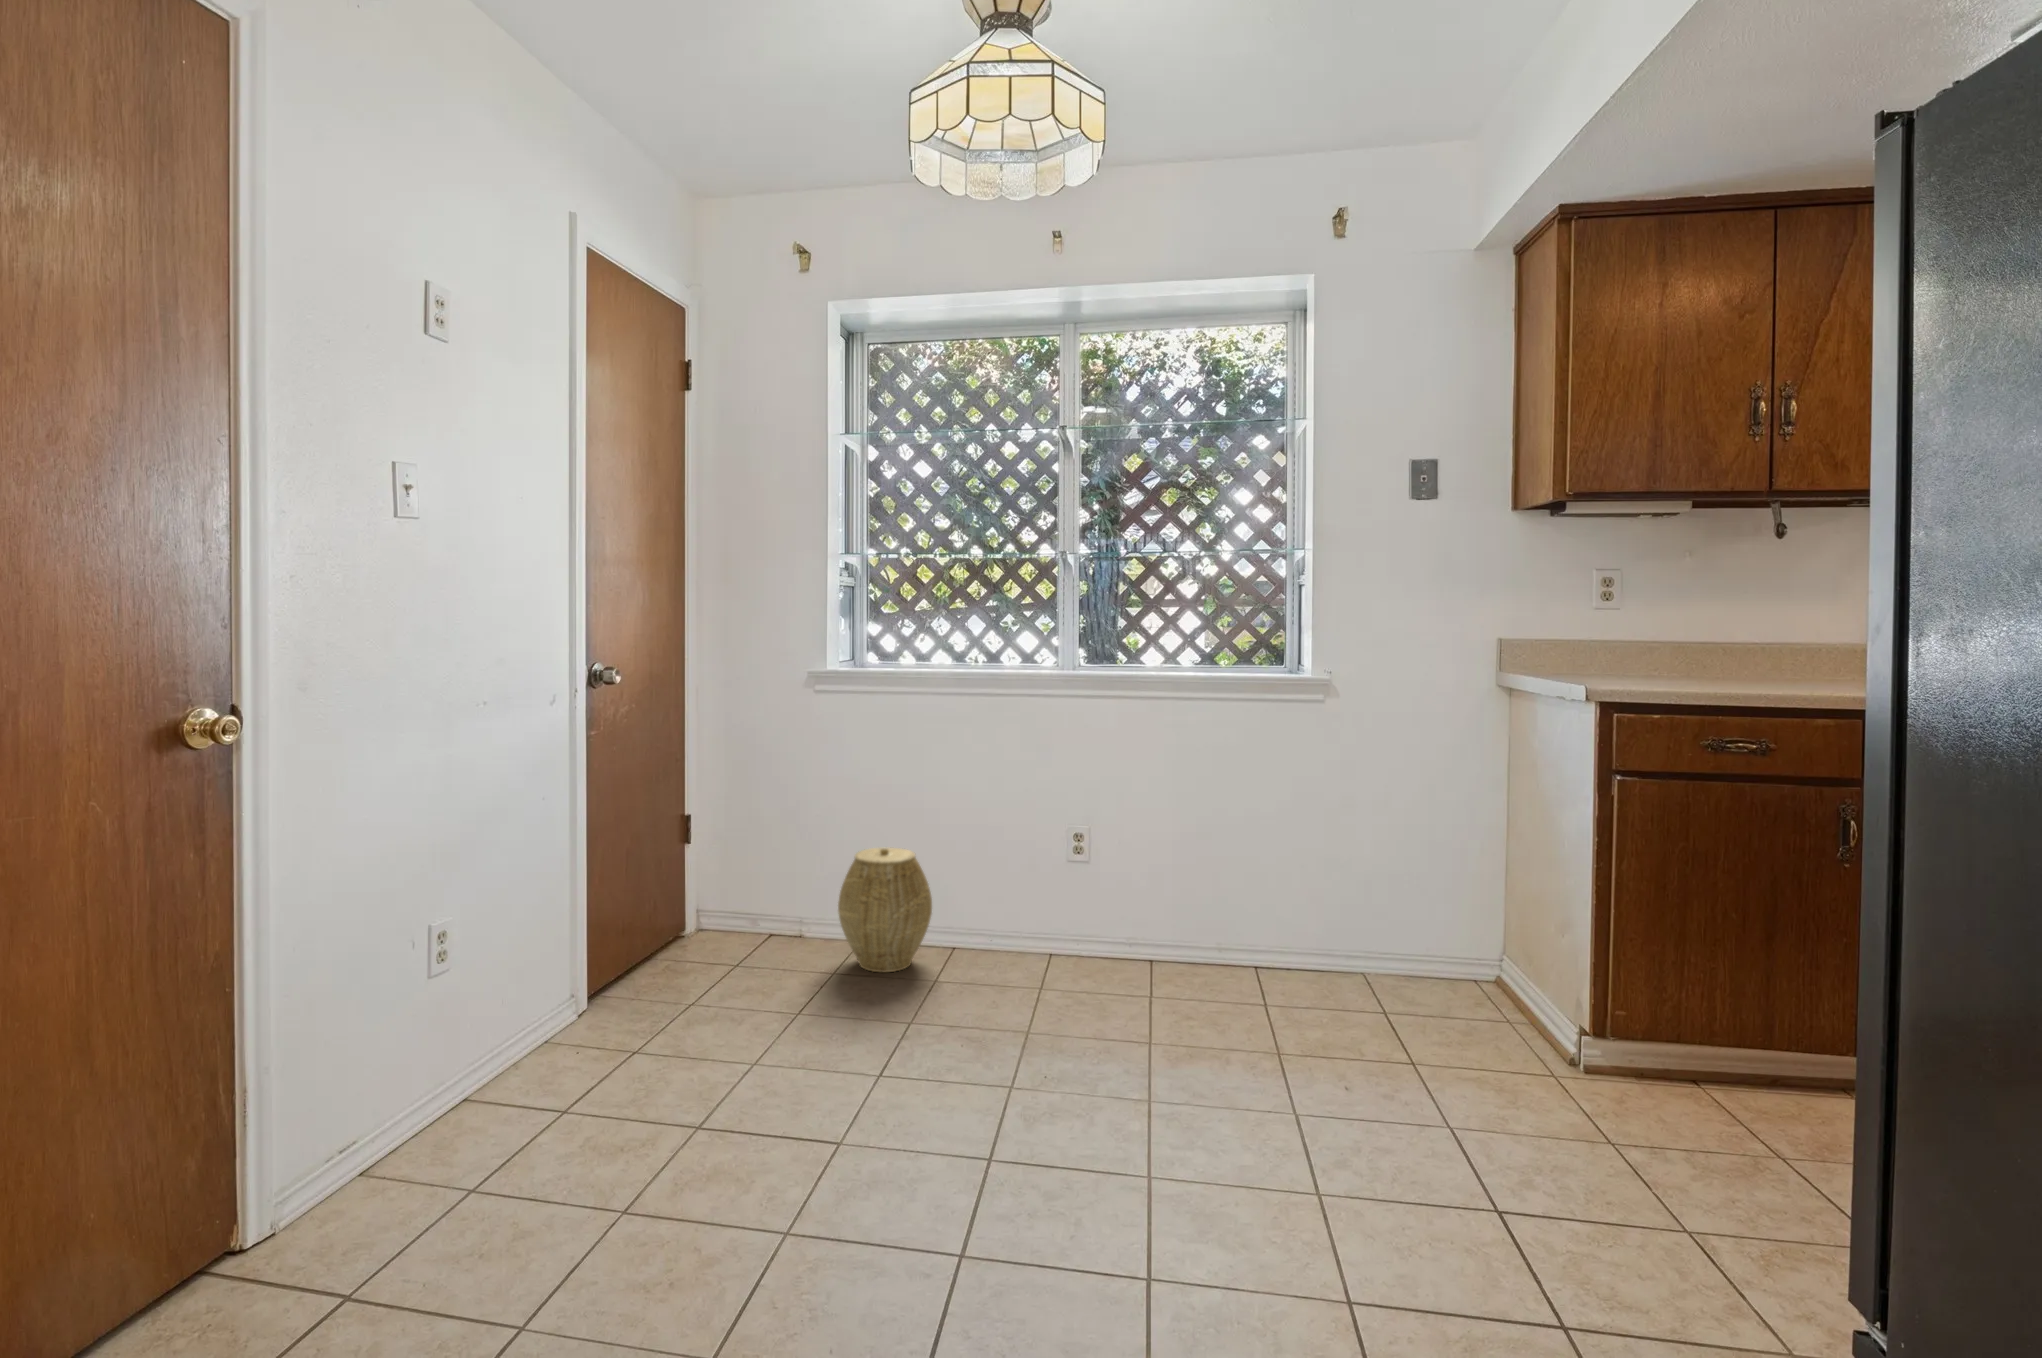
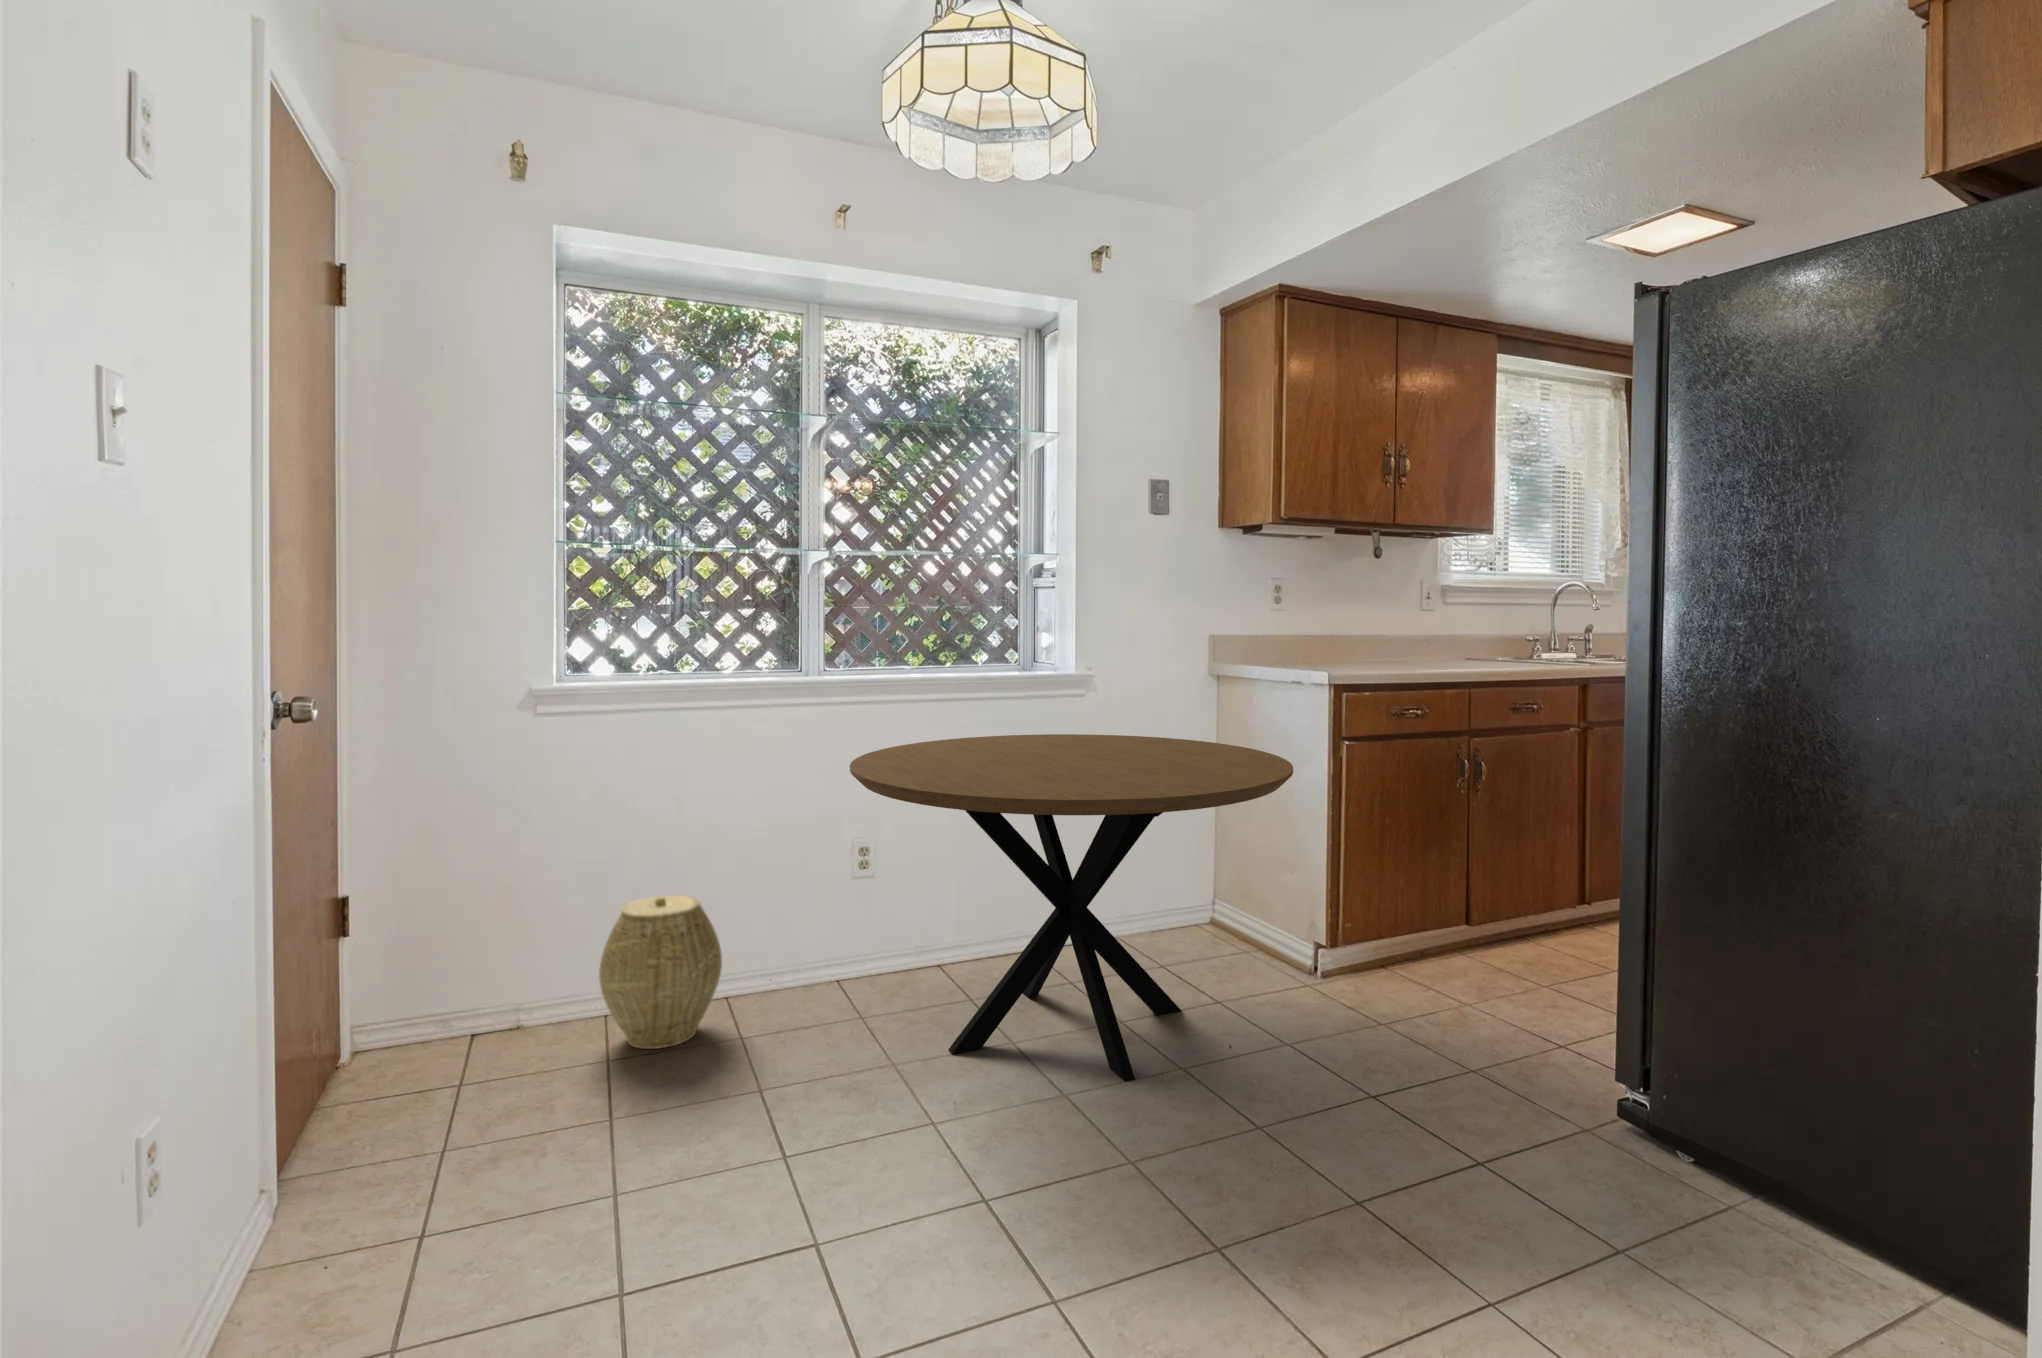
dining table: none [990,737,1475,1115] -> present [850,734,1293,1081]

